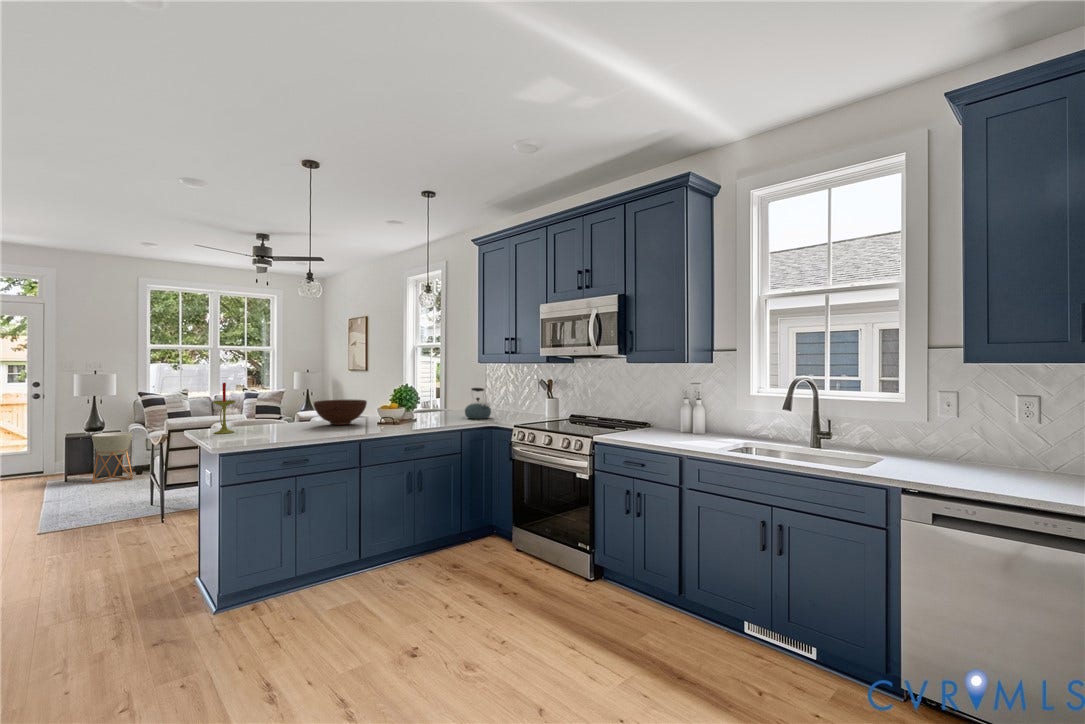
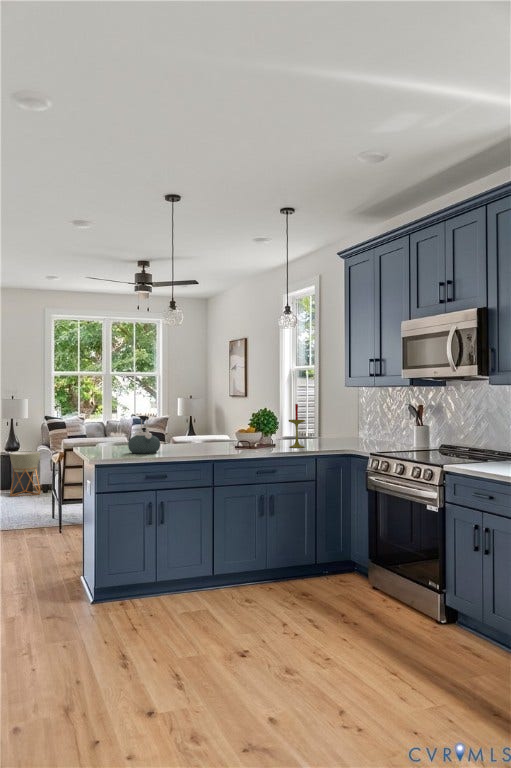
candle: present [213,383,235,434] -> present [289,404,305,448]
kettle: present [465,388,491,419] -> present [128,416,160,454]
fruit bowl: present [314,399,367,425] -> none [177,423,225,447]

